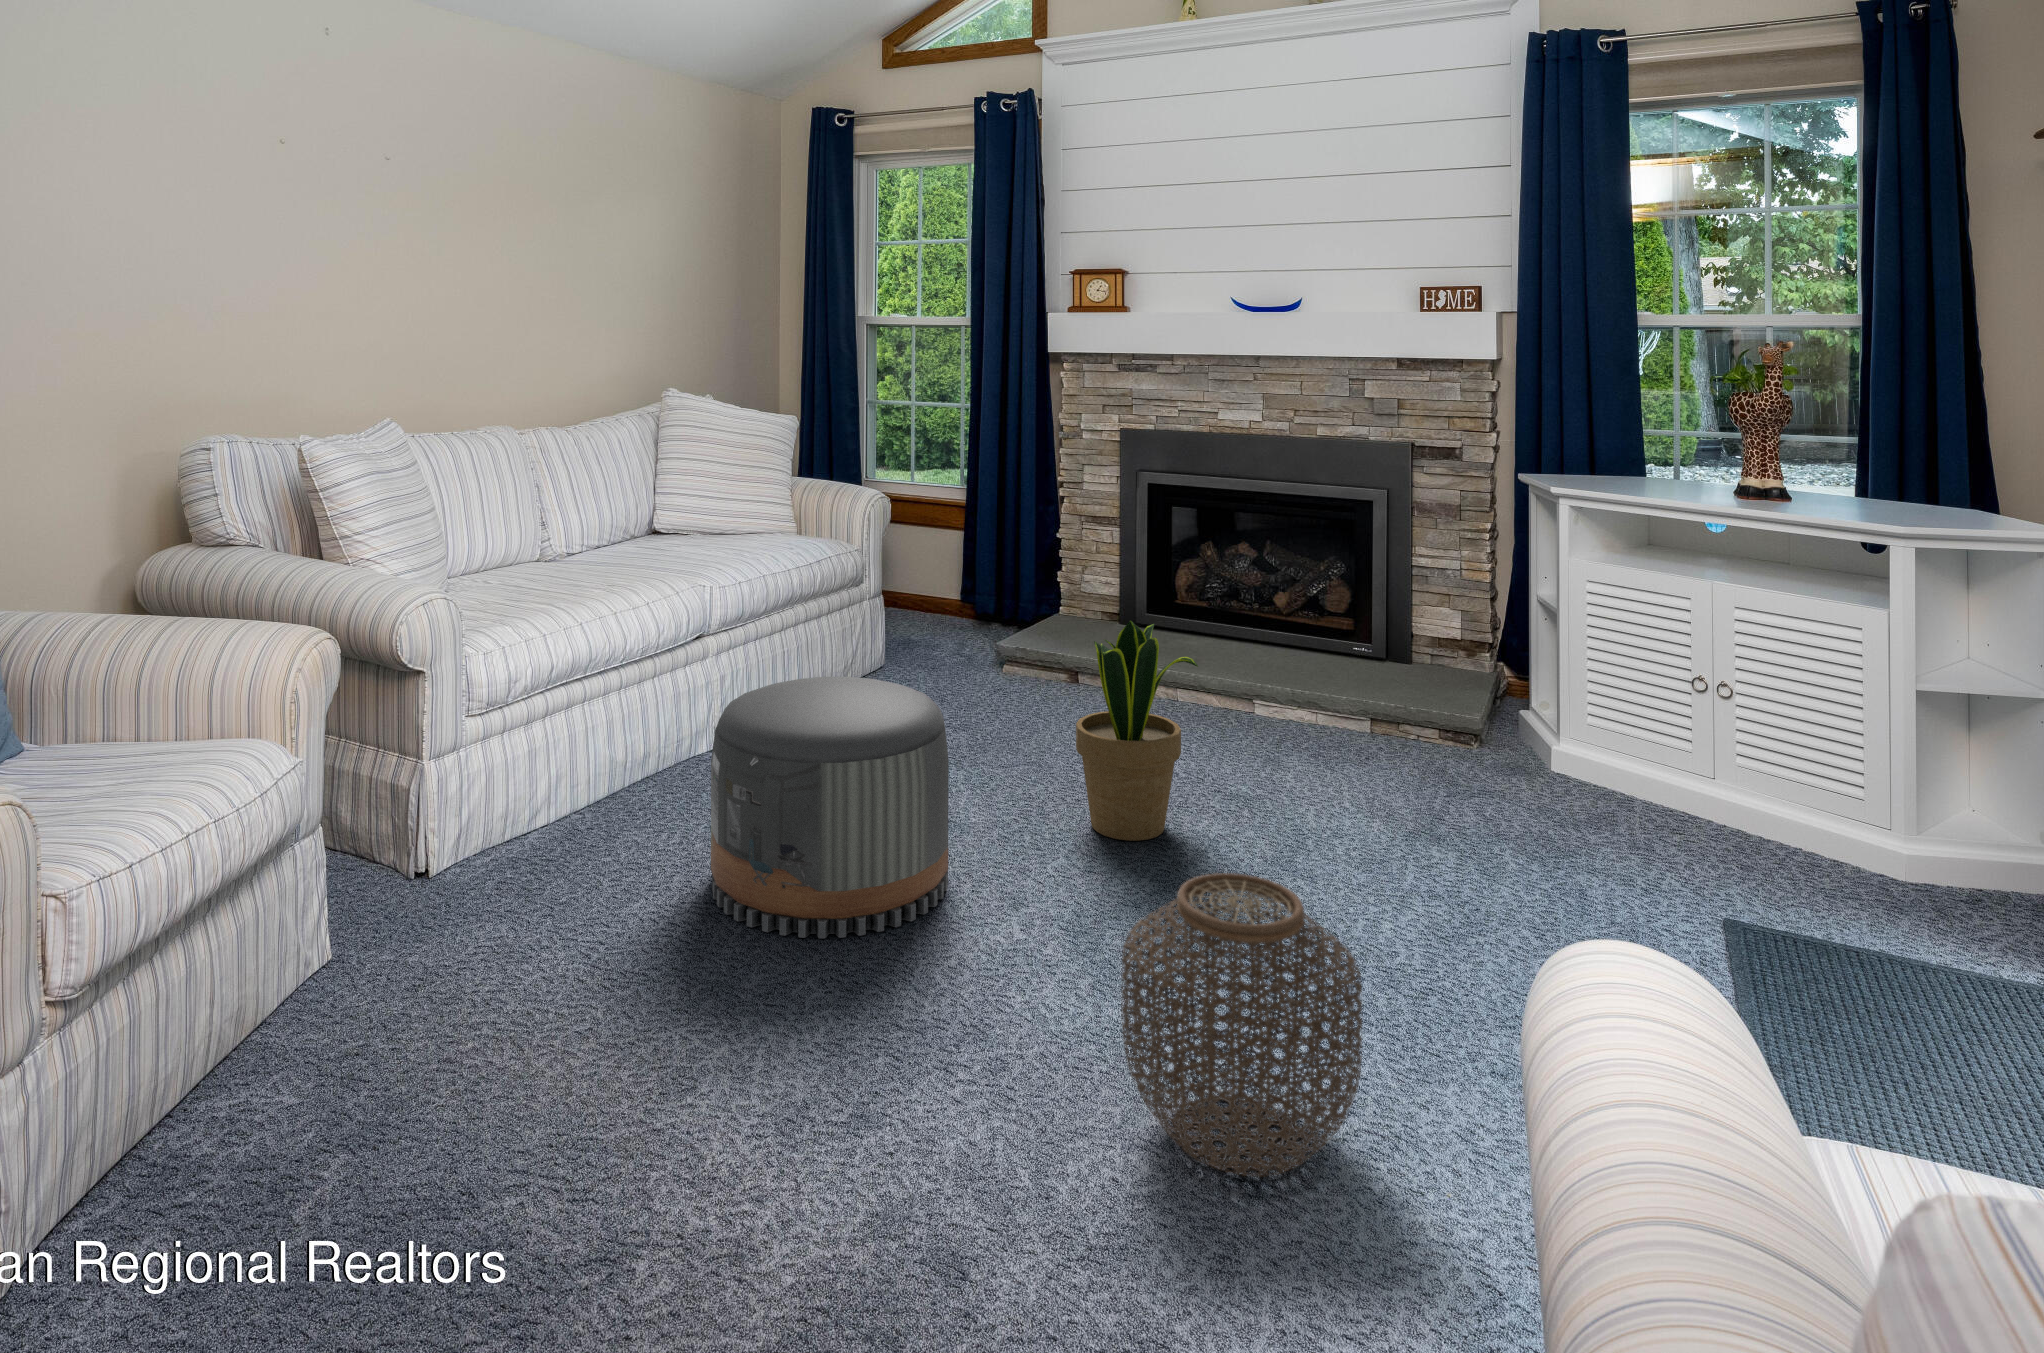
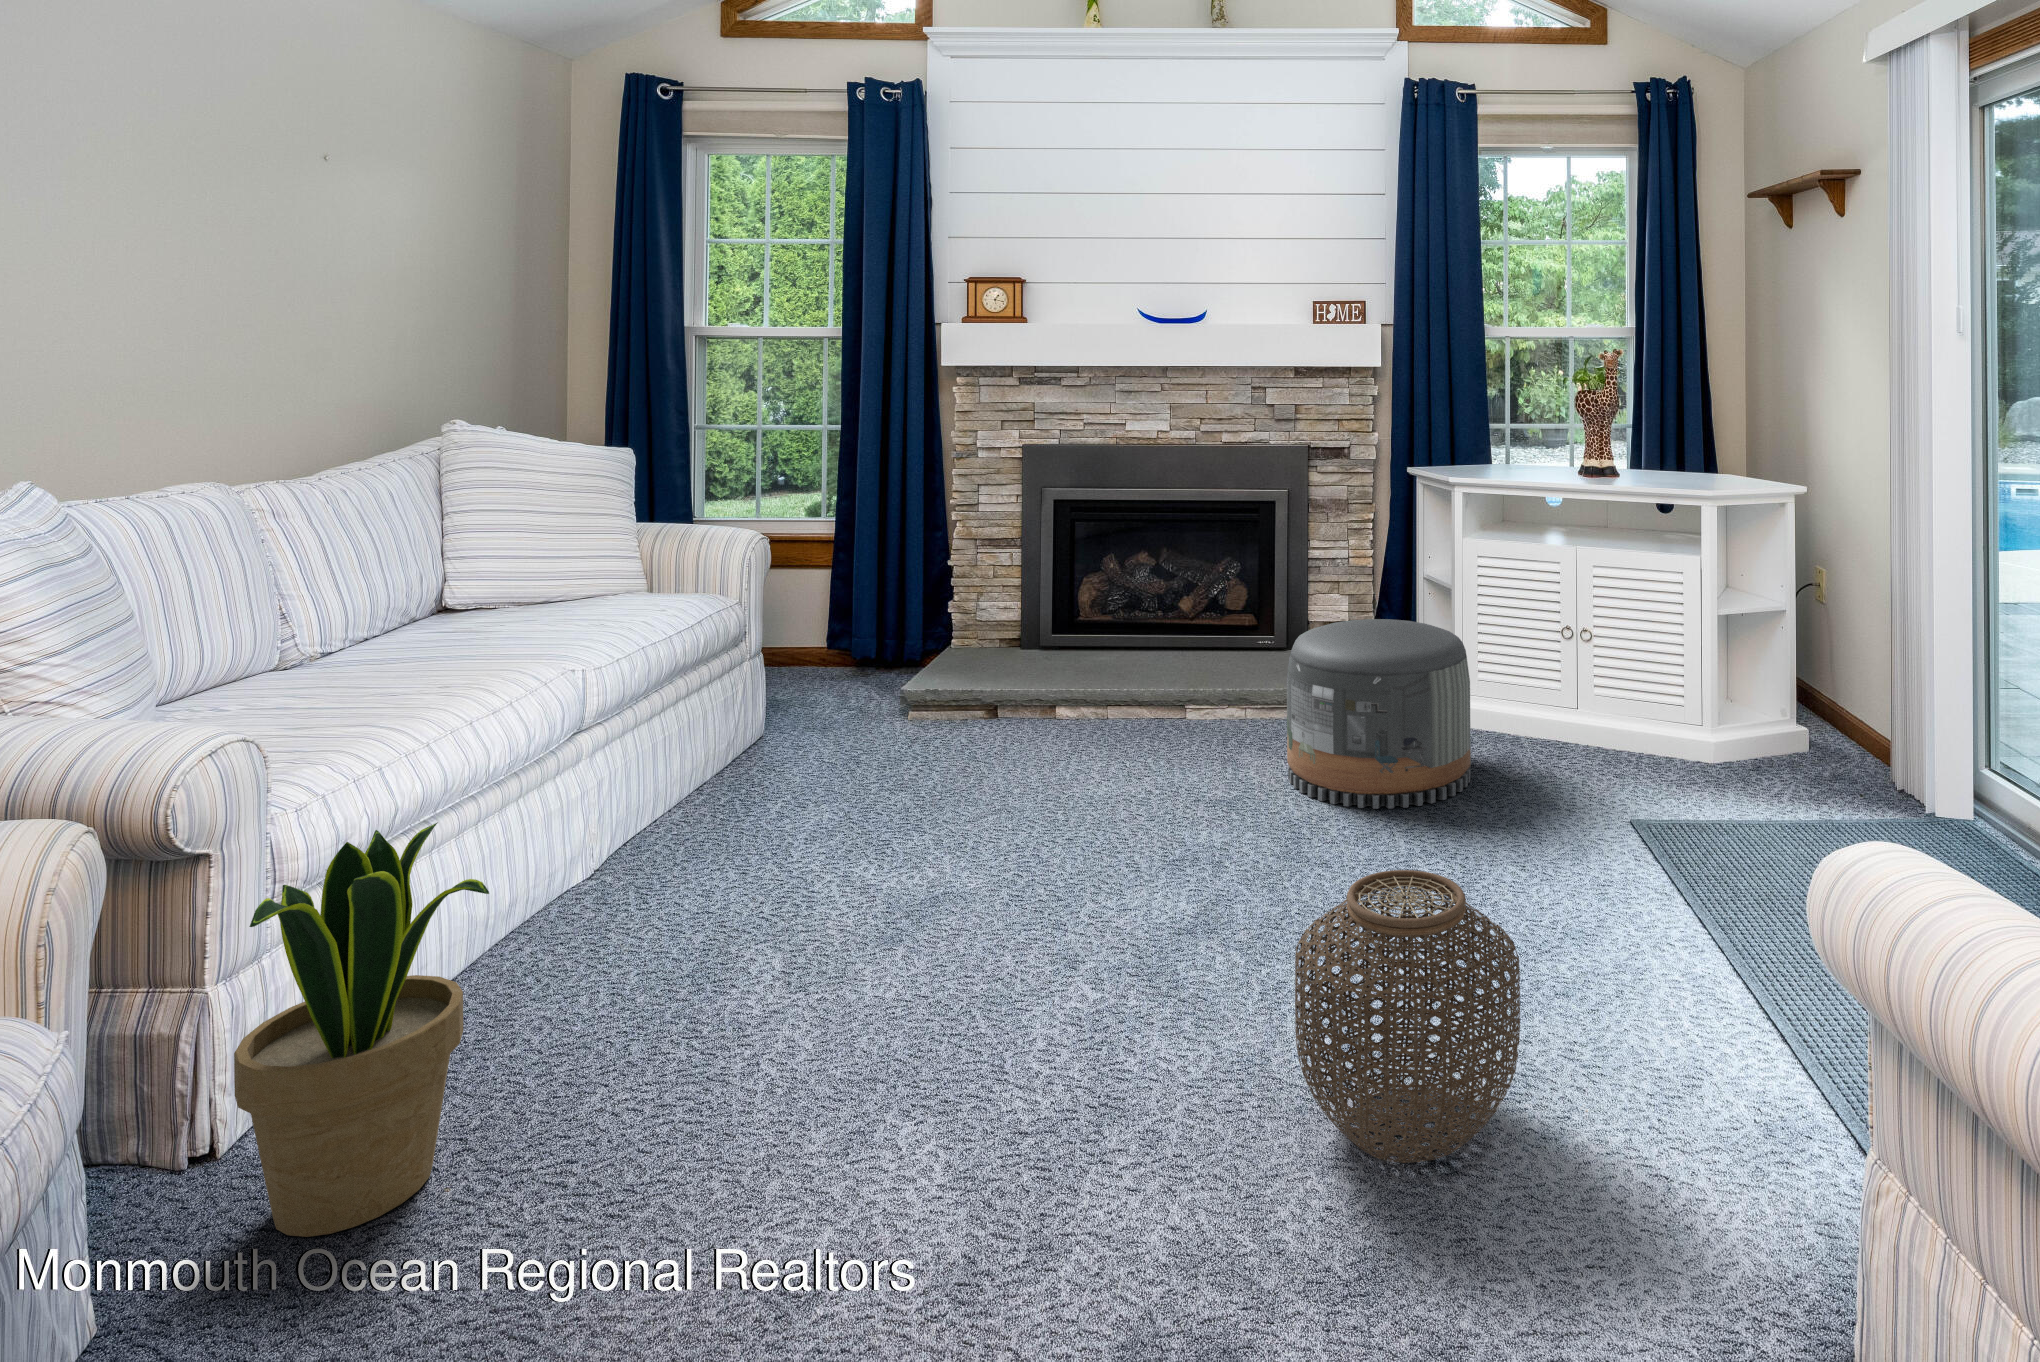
potted plant: present [1076,621,1198,841] -> present [234,822,489,1237]
pouf: present [711,677,949,938] -> present [1287,619,1471,809]

